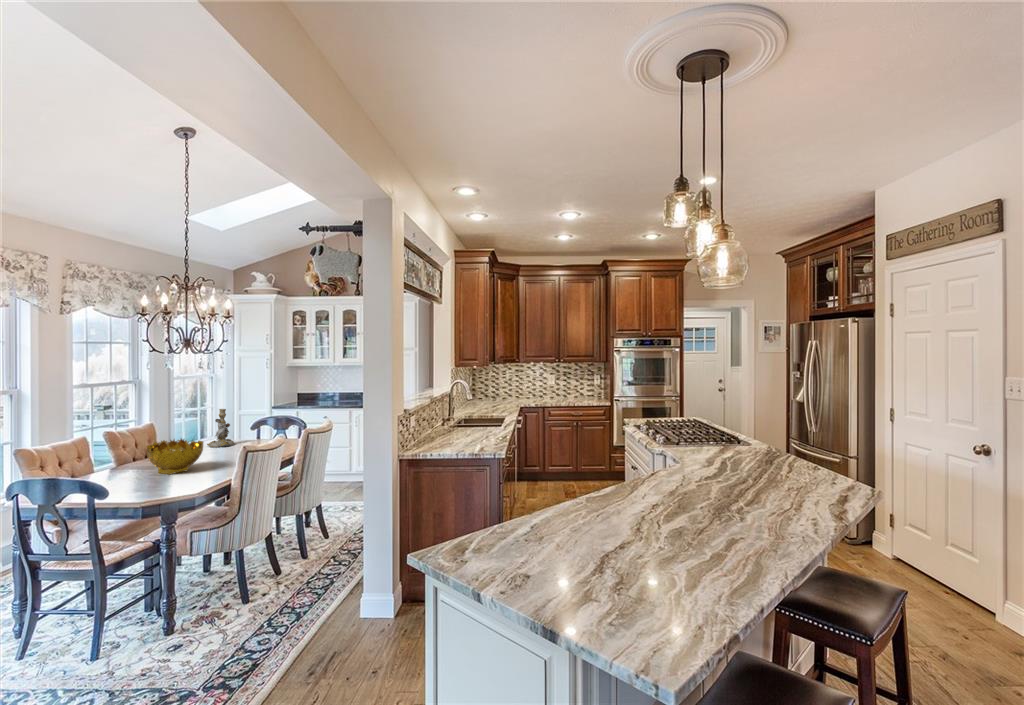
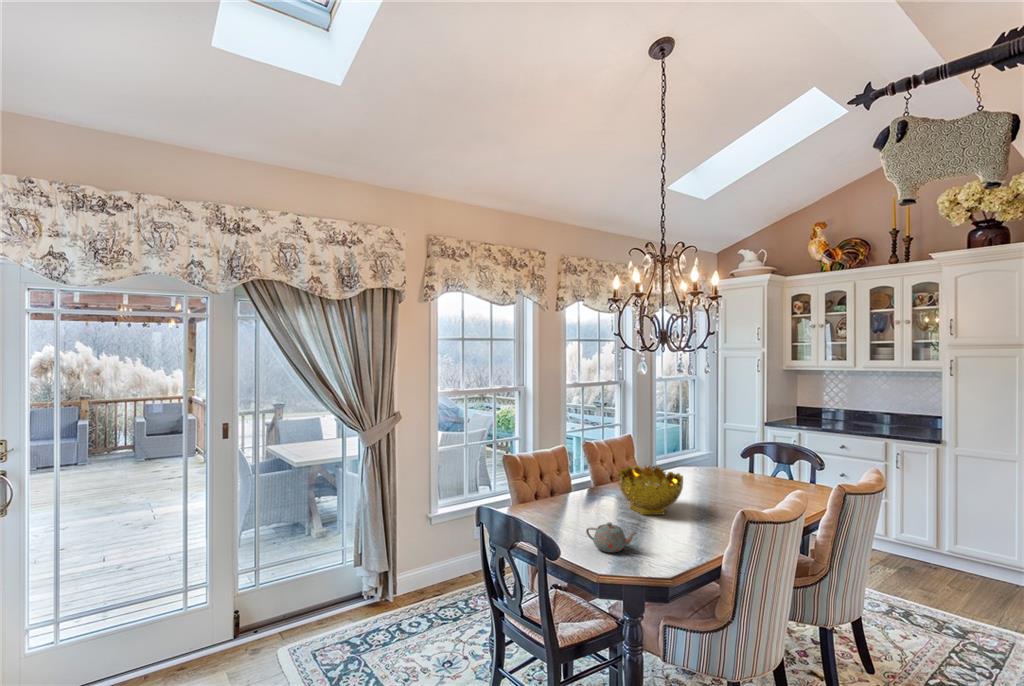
candlestick: present [207,409,234,447] -> none [688,426,722,478]
teapot: none [122,476,169,497] -> present [586,522,637,552]

